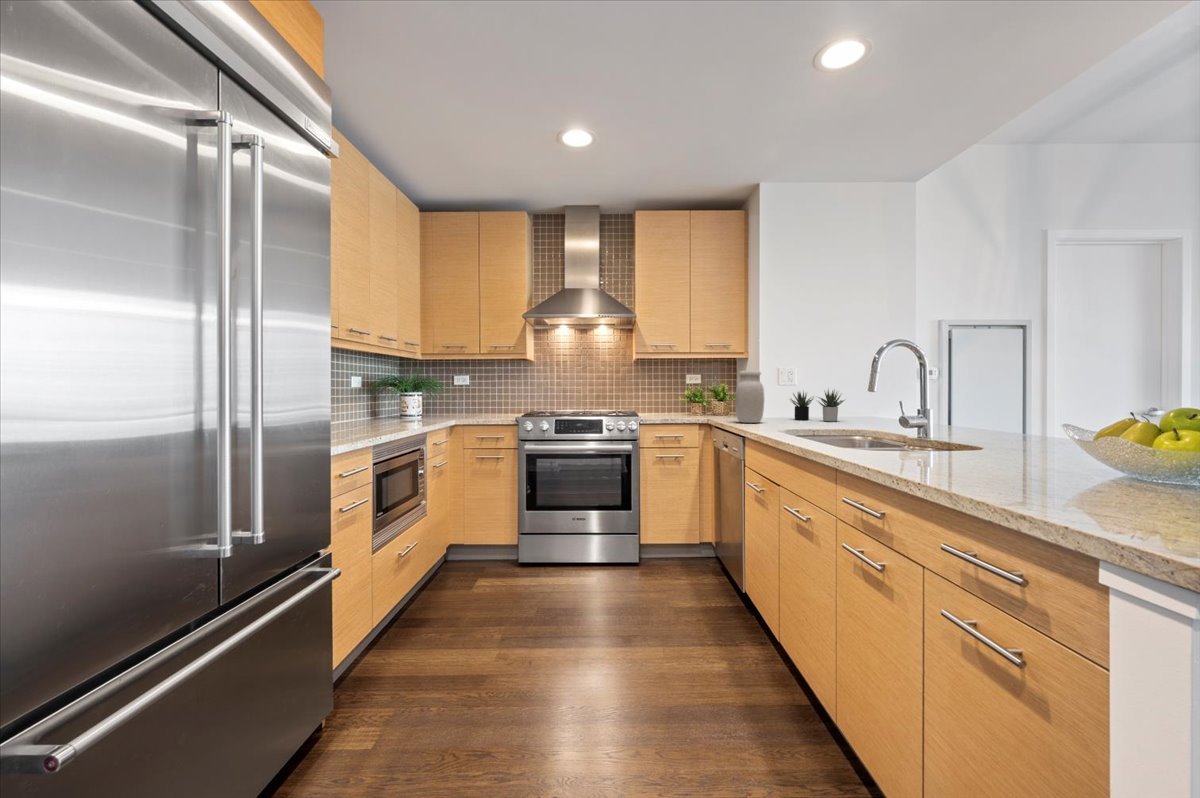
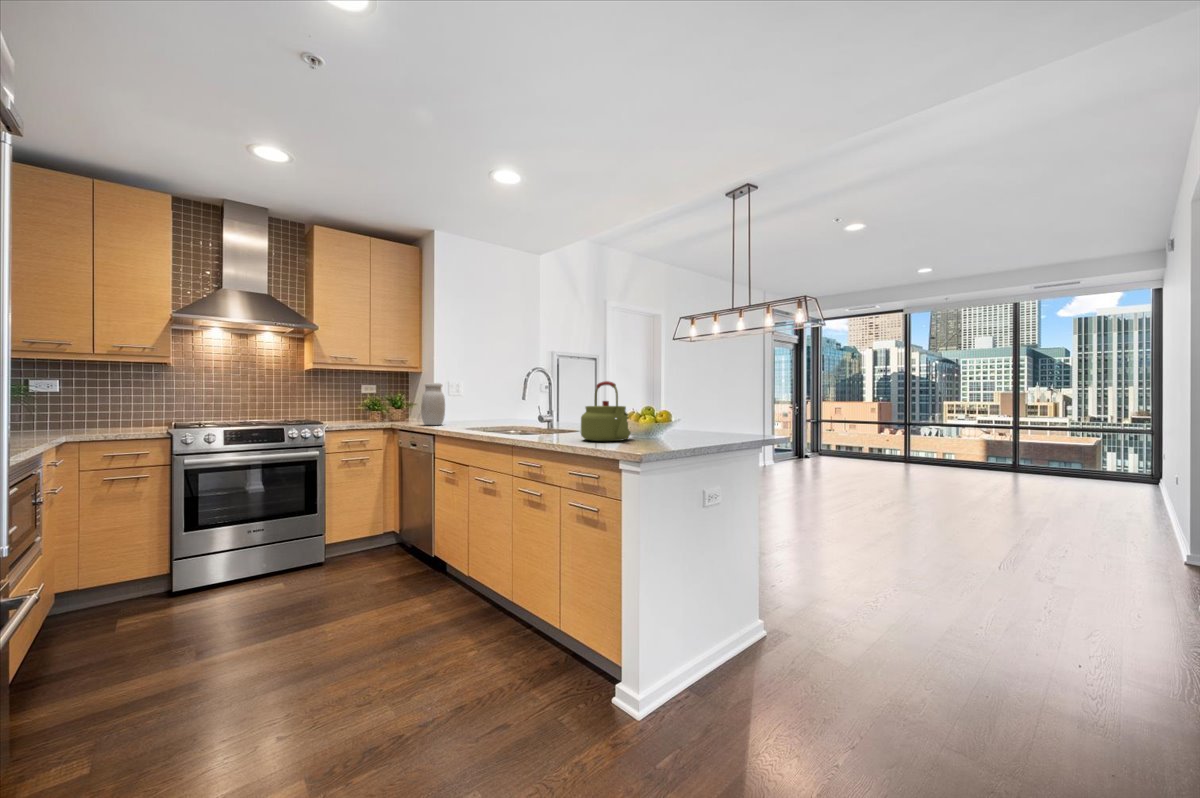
kettle: none [943,356,1074,482] -> present [581,381,631,441]
succulent plant: present [791,390,844,421] -> none [460,397,502,422]

